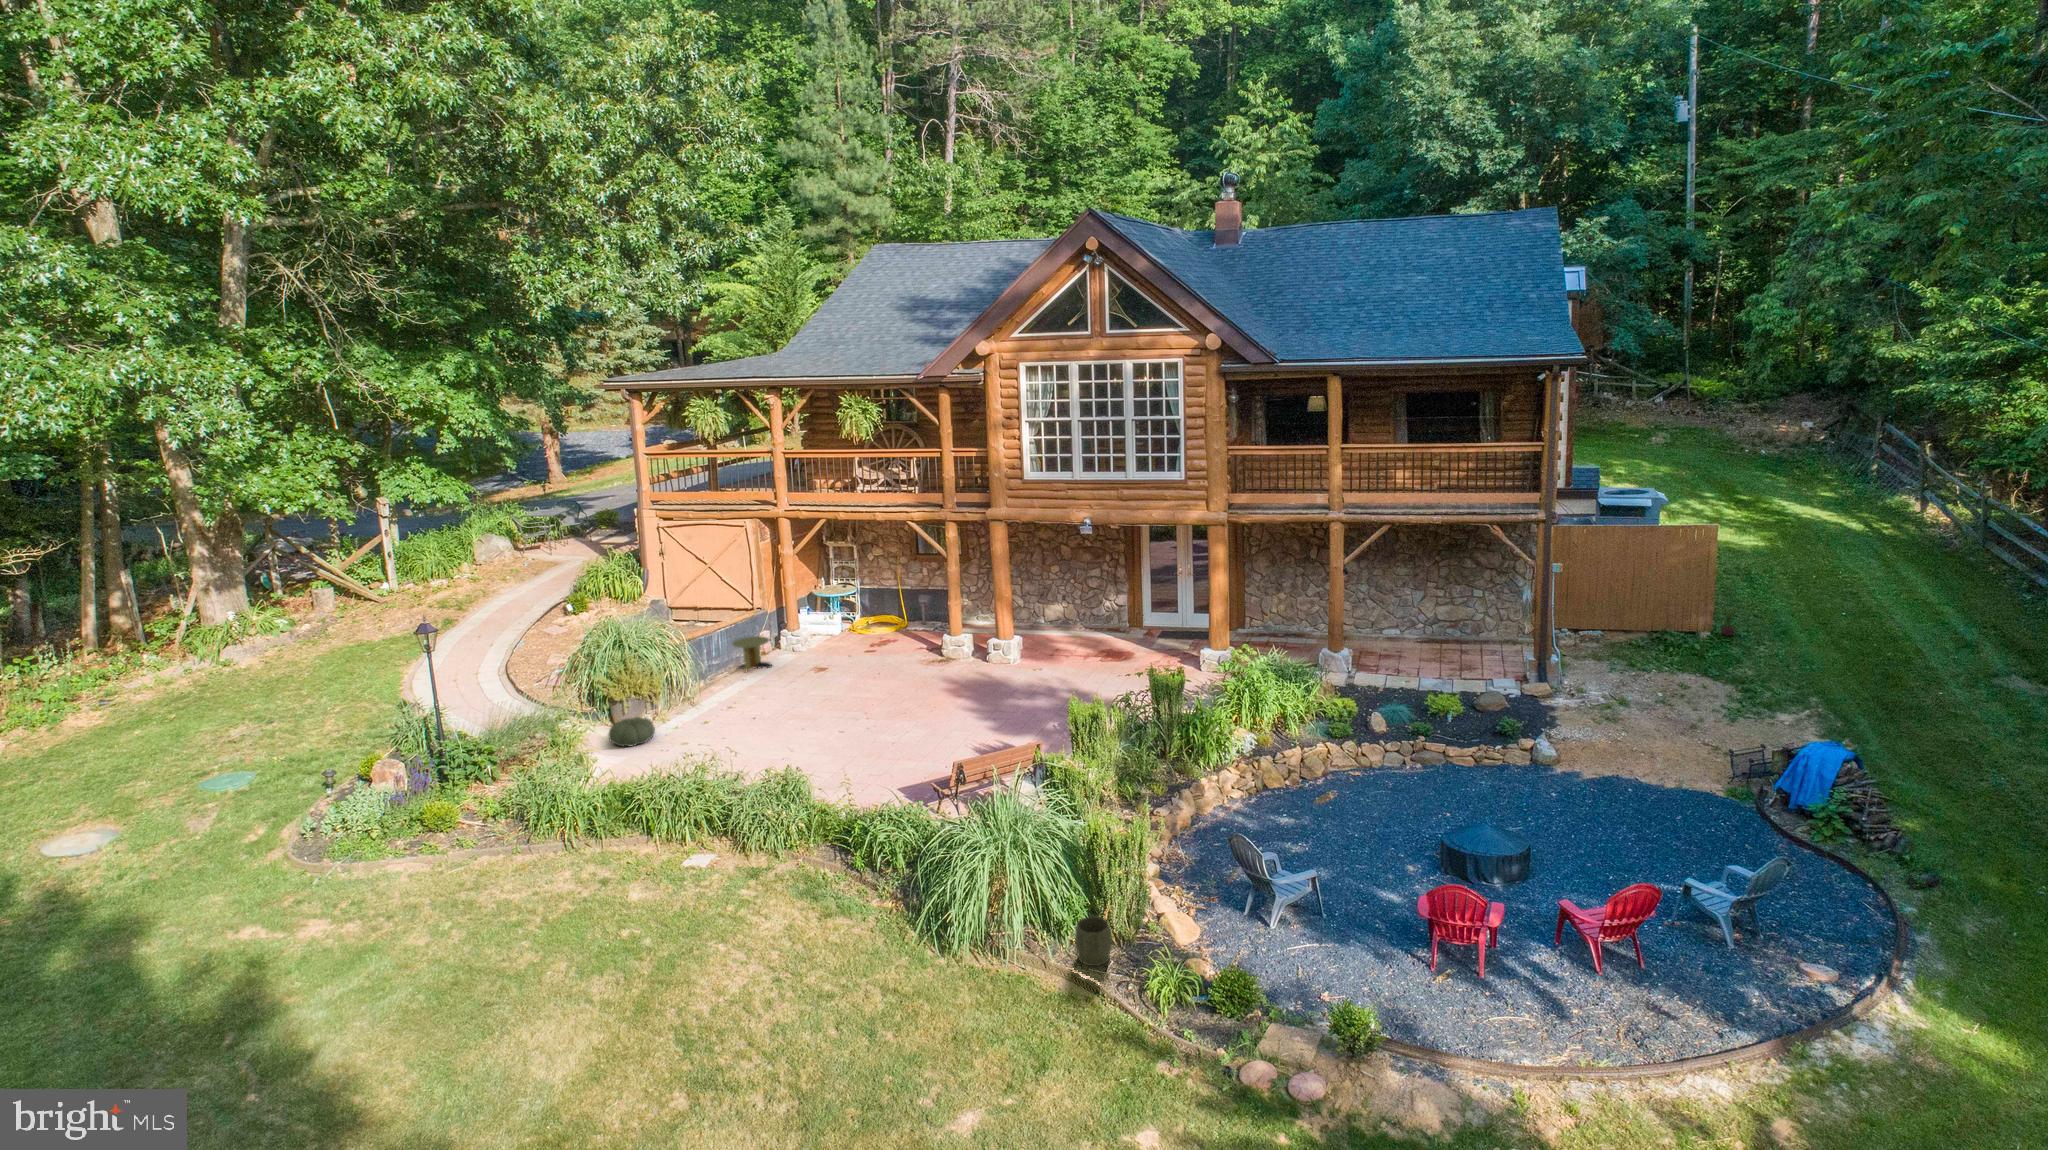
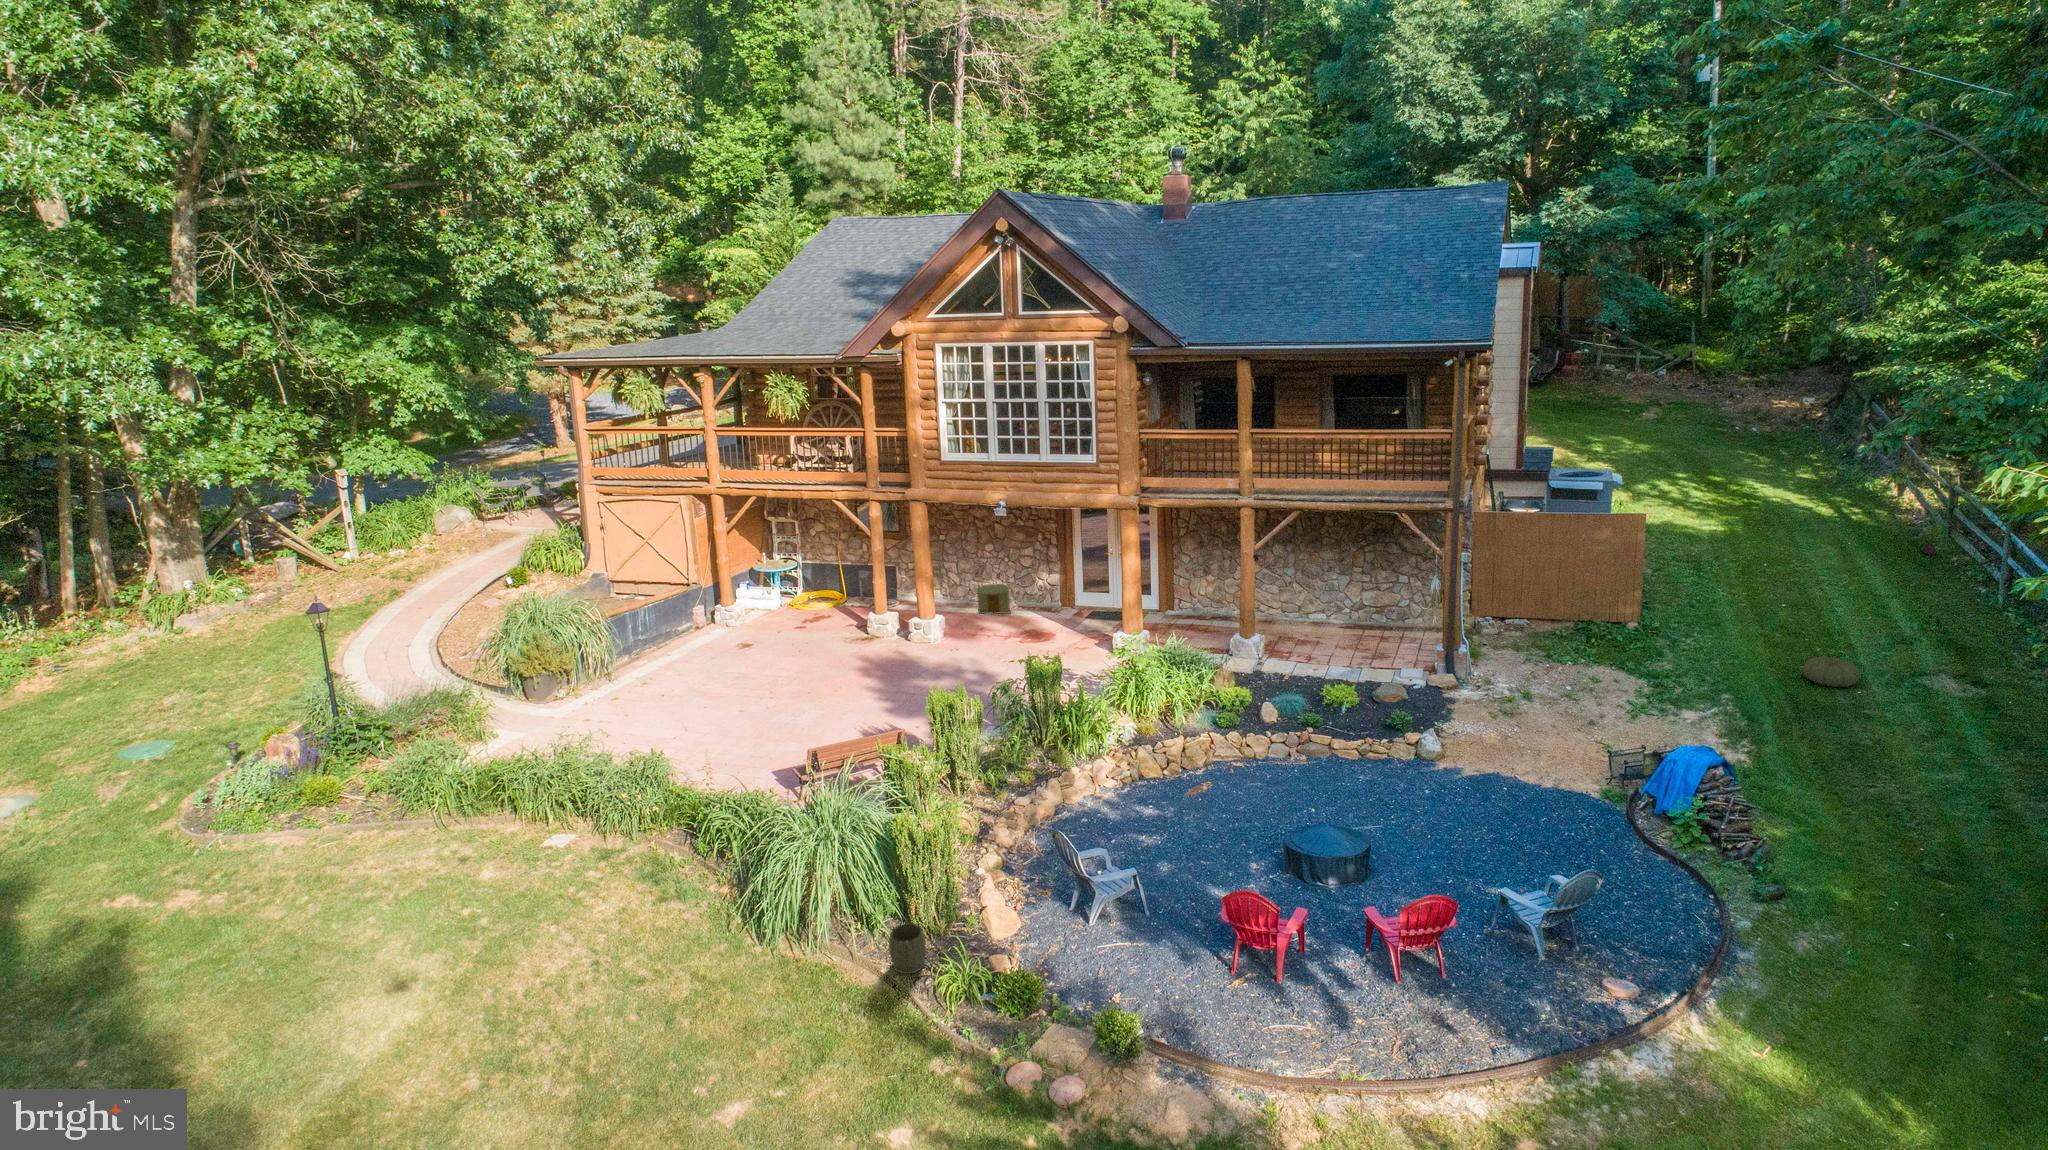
decorative plant: present [1718,604,1735,636] -> present [1923,524,1938,555]
side table: present [733,636,772,672] -> present [976,584,1010,614]
pouf: present [609,717,655,747] -> present [1803,656,1860,687]

